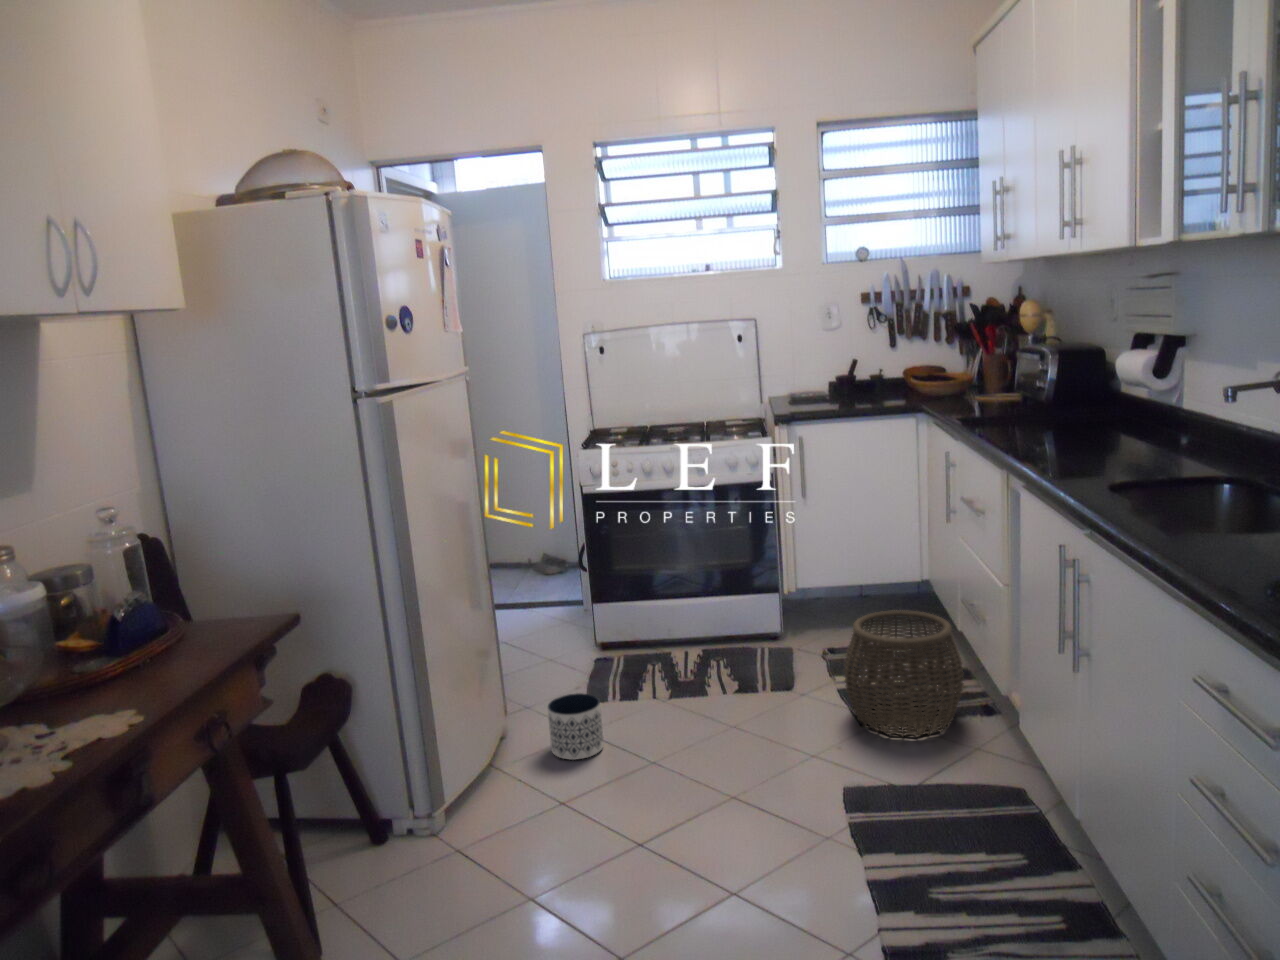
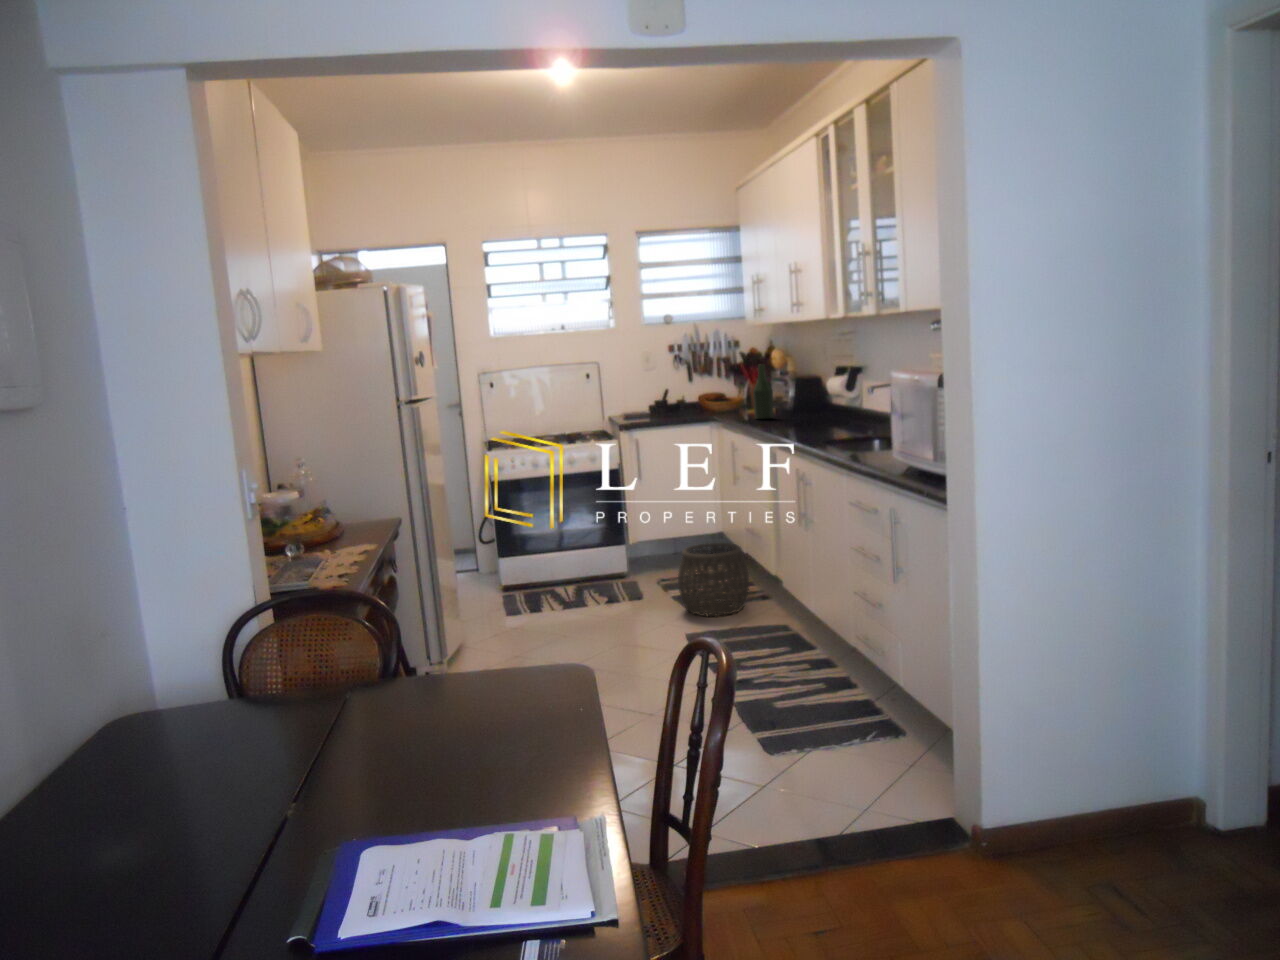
bottle: none [986,325,1020,414] -> present [753,364,774,419]
planter: present [548,693,604,760] -> none [490,607,528,647]

